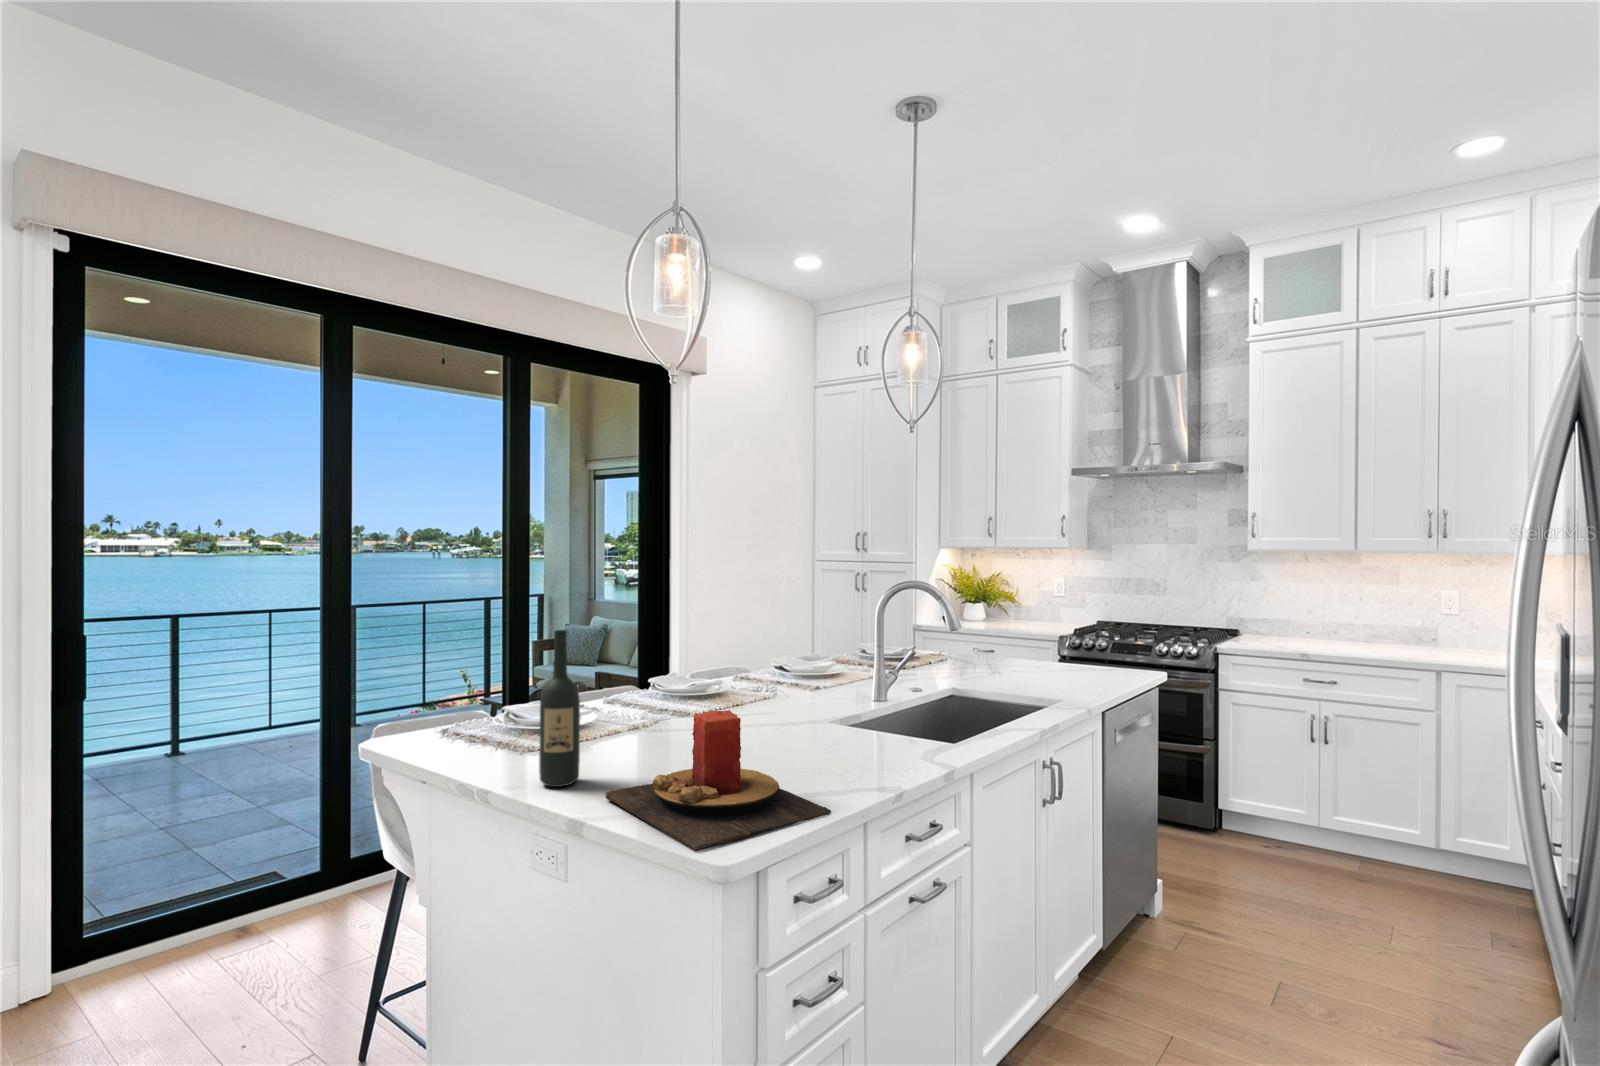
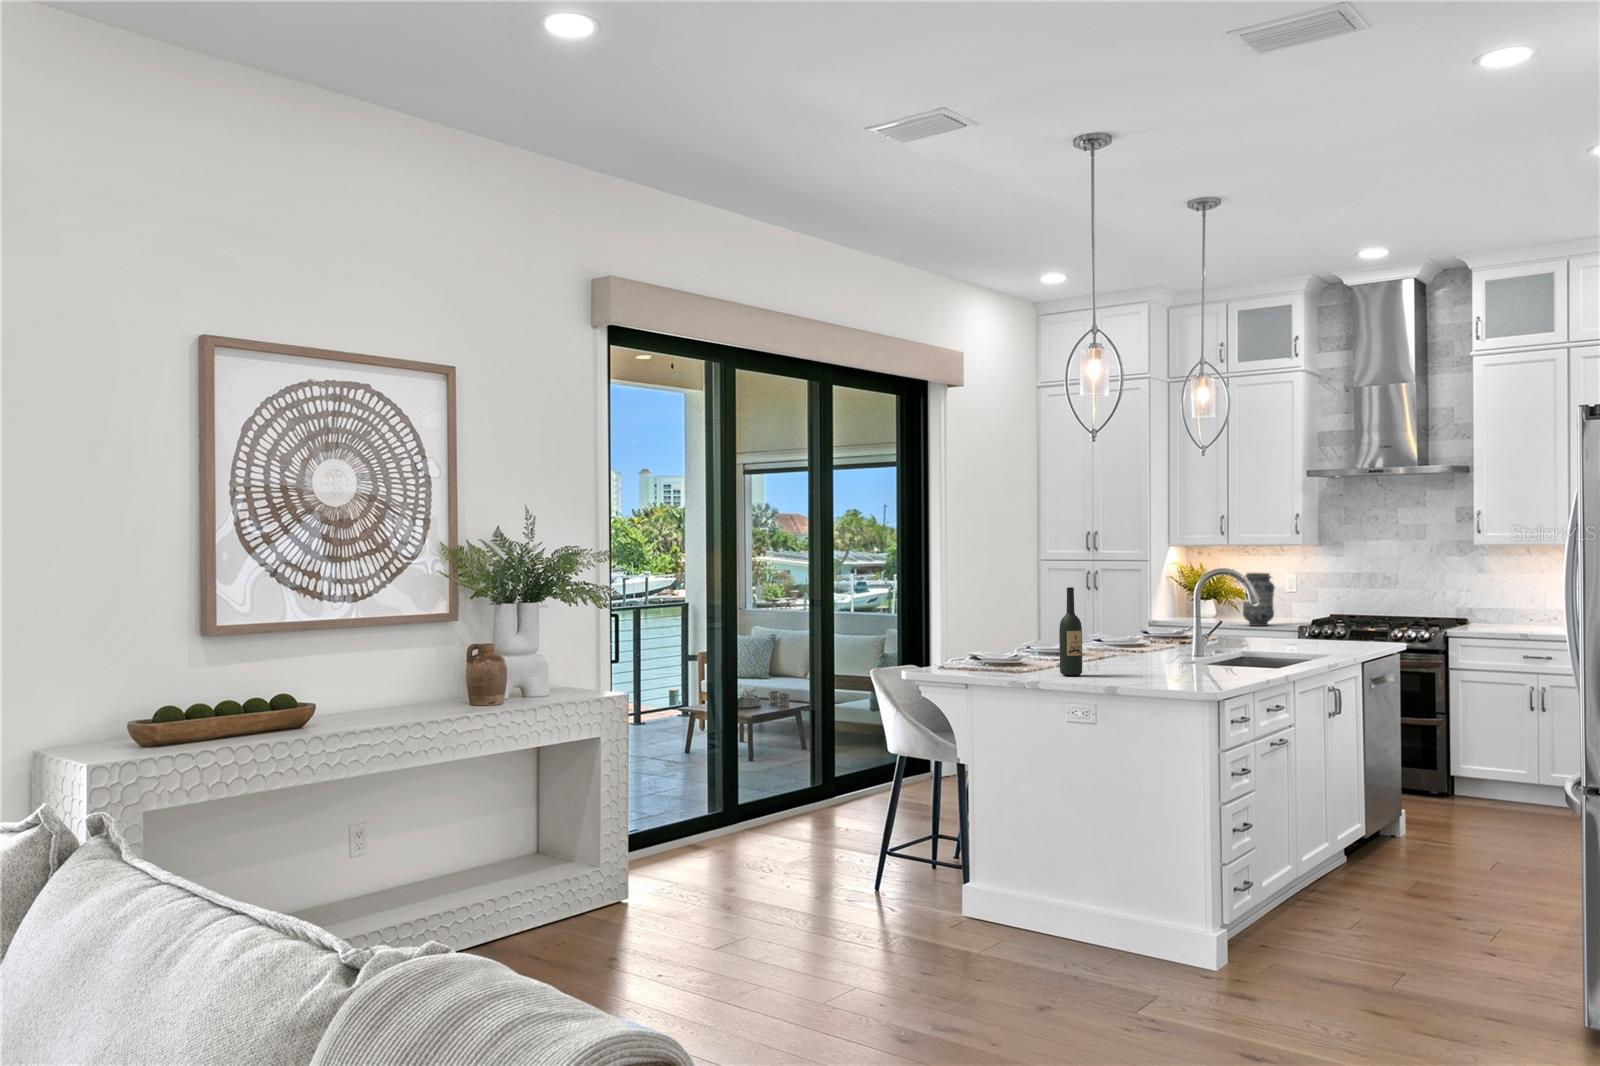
vase: none [1004,575,1038,632] -> present [1243,573,1275,626]
candle: present [605,710,831,852] -> none [1113,627,1245,684]

